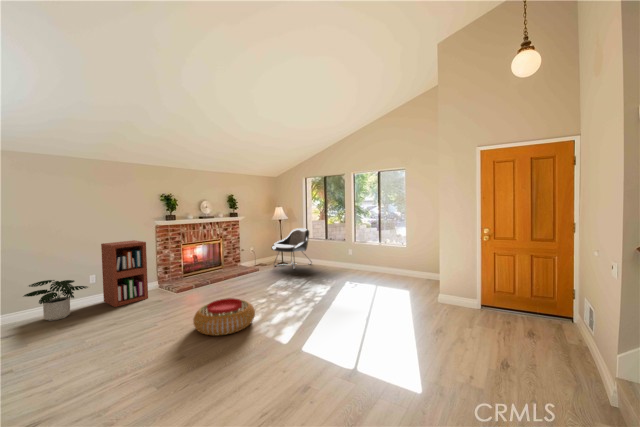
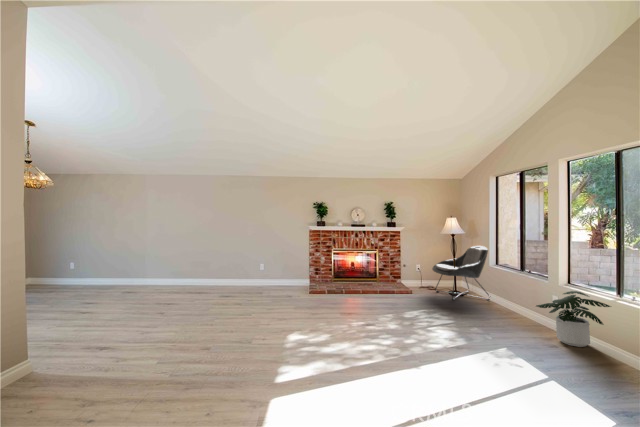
bookshelf: present [101,240,148,307] -> none [264,241,291,292]
potted plant: present [24,280,88,321] -> present [536,291,611,347]
pouf: present [193,298,255,335] -> none [253,302,313,337]

